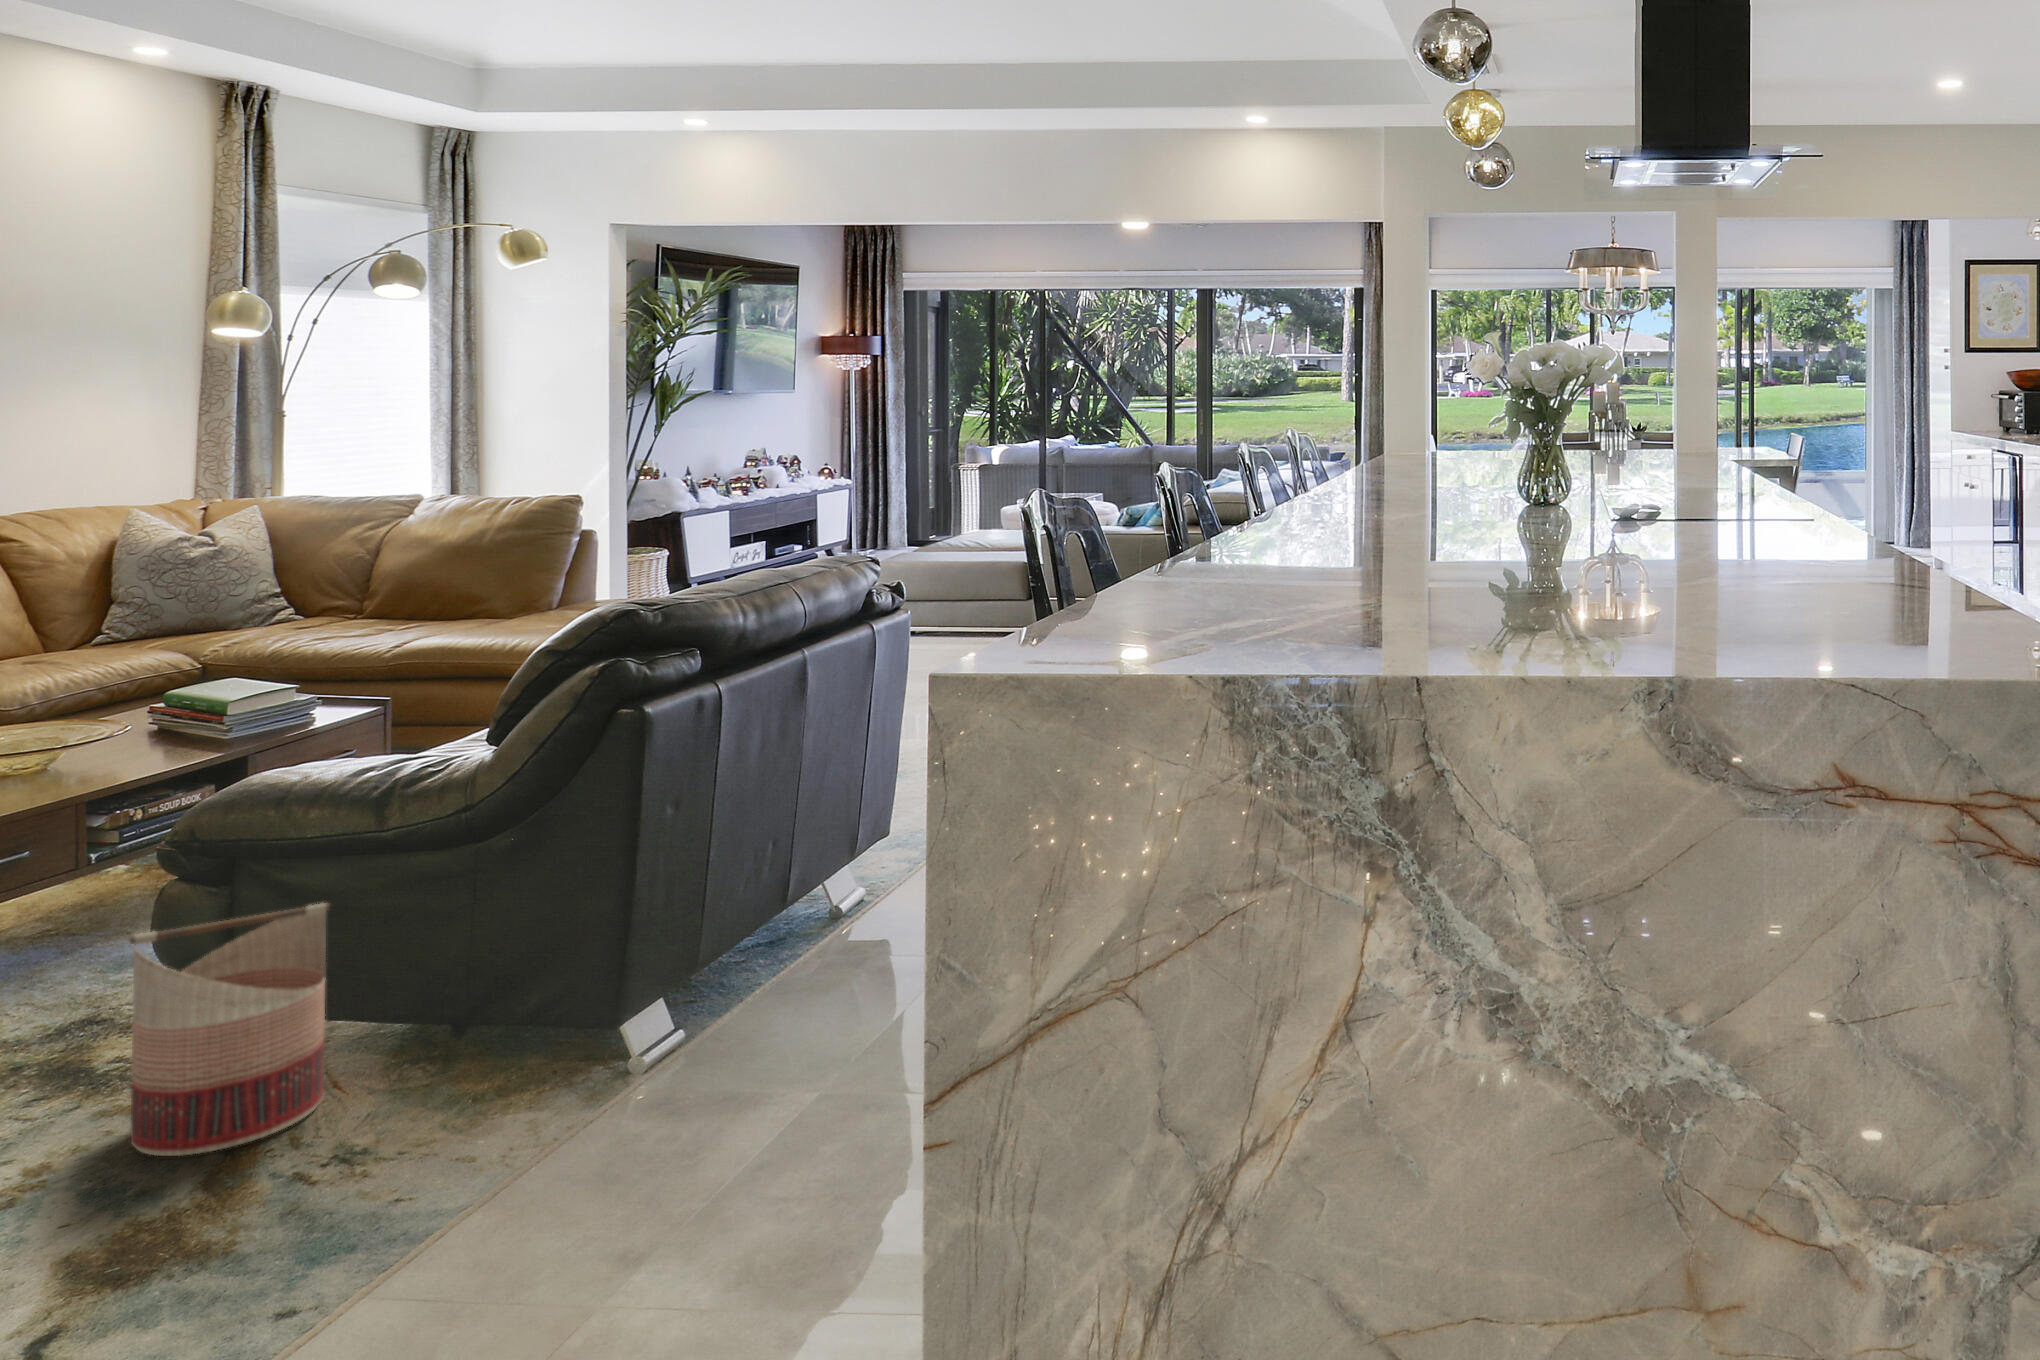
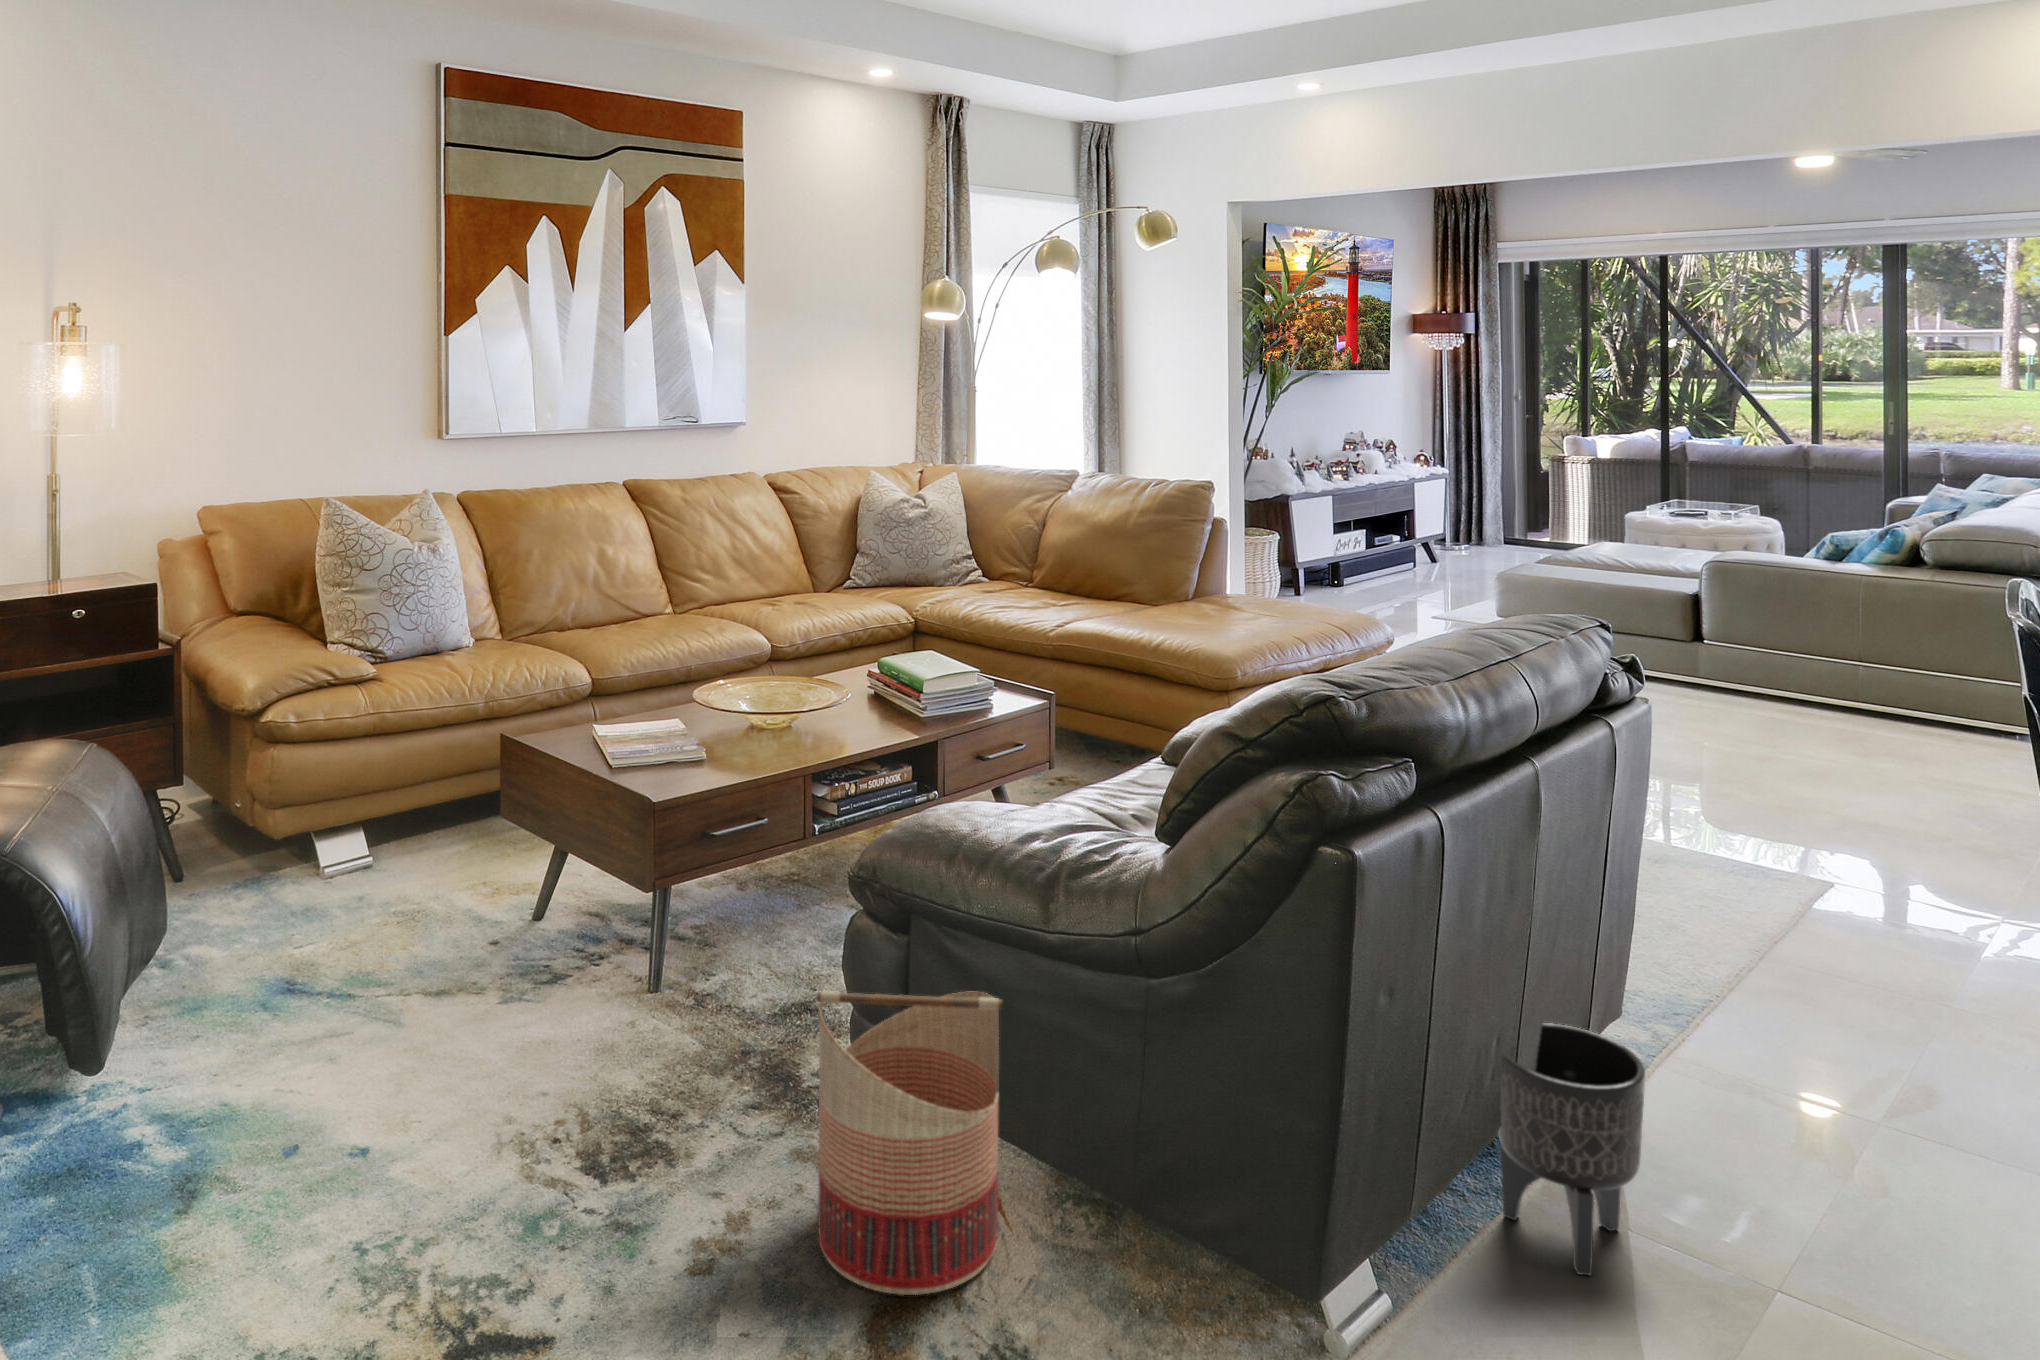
planter: none [752,838,852,988] -> present [1499,1023,1645,1276]

